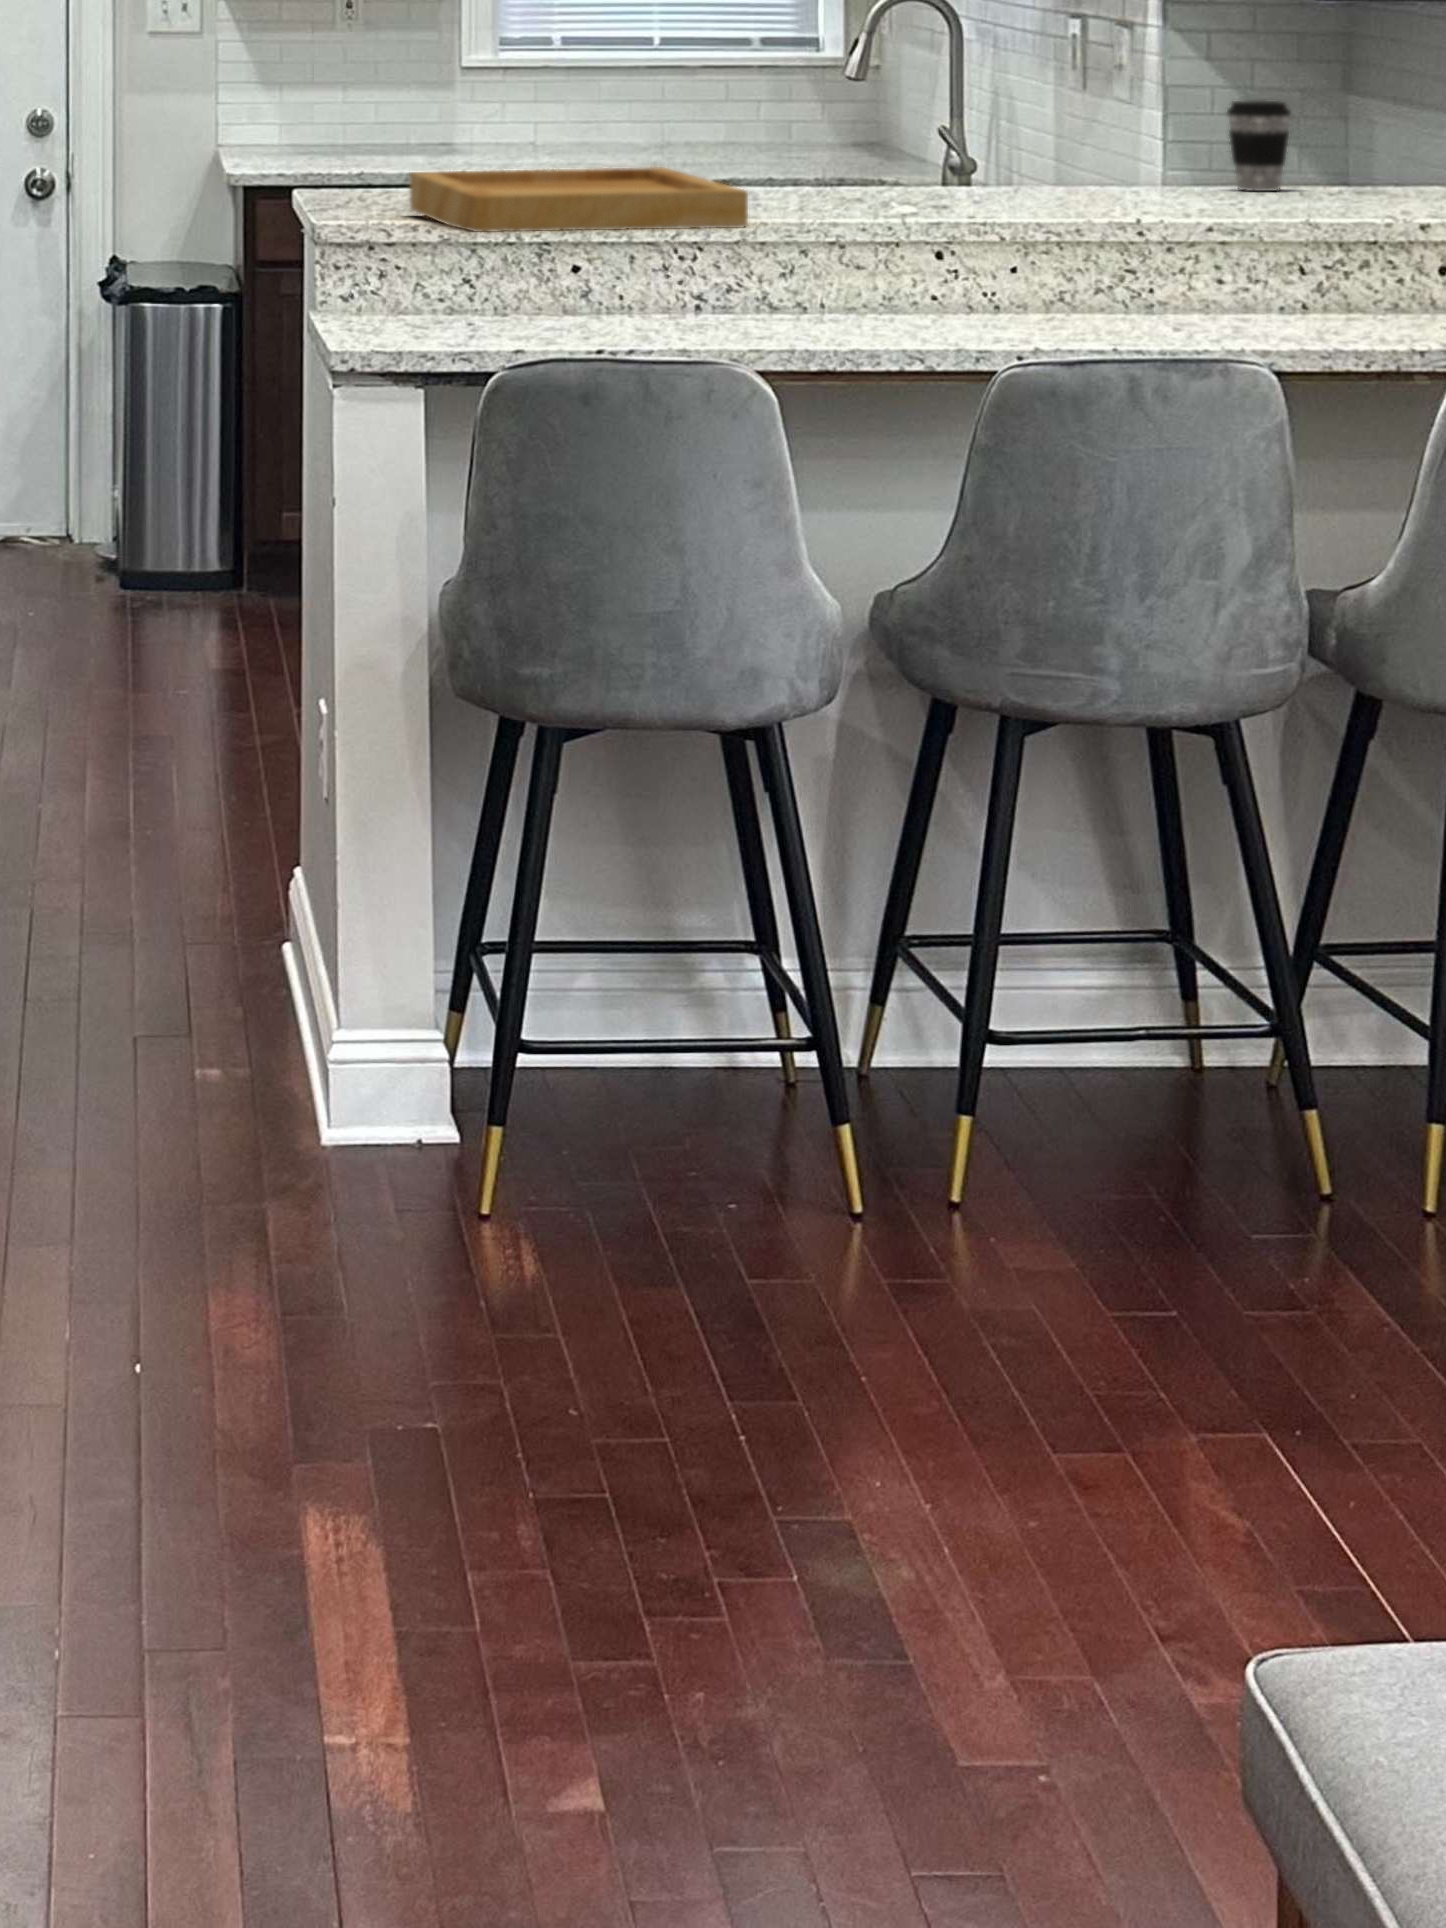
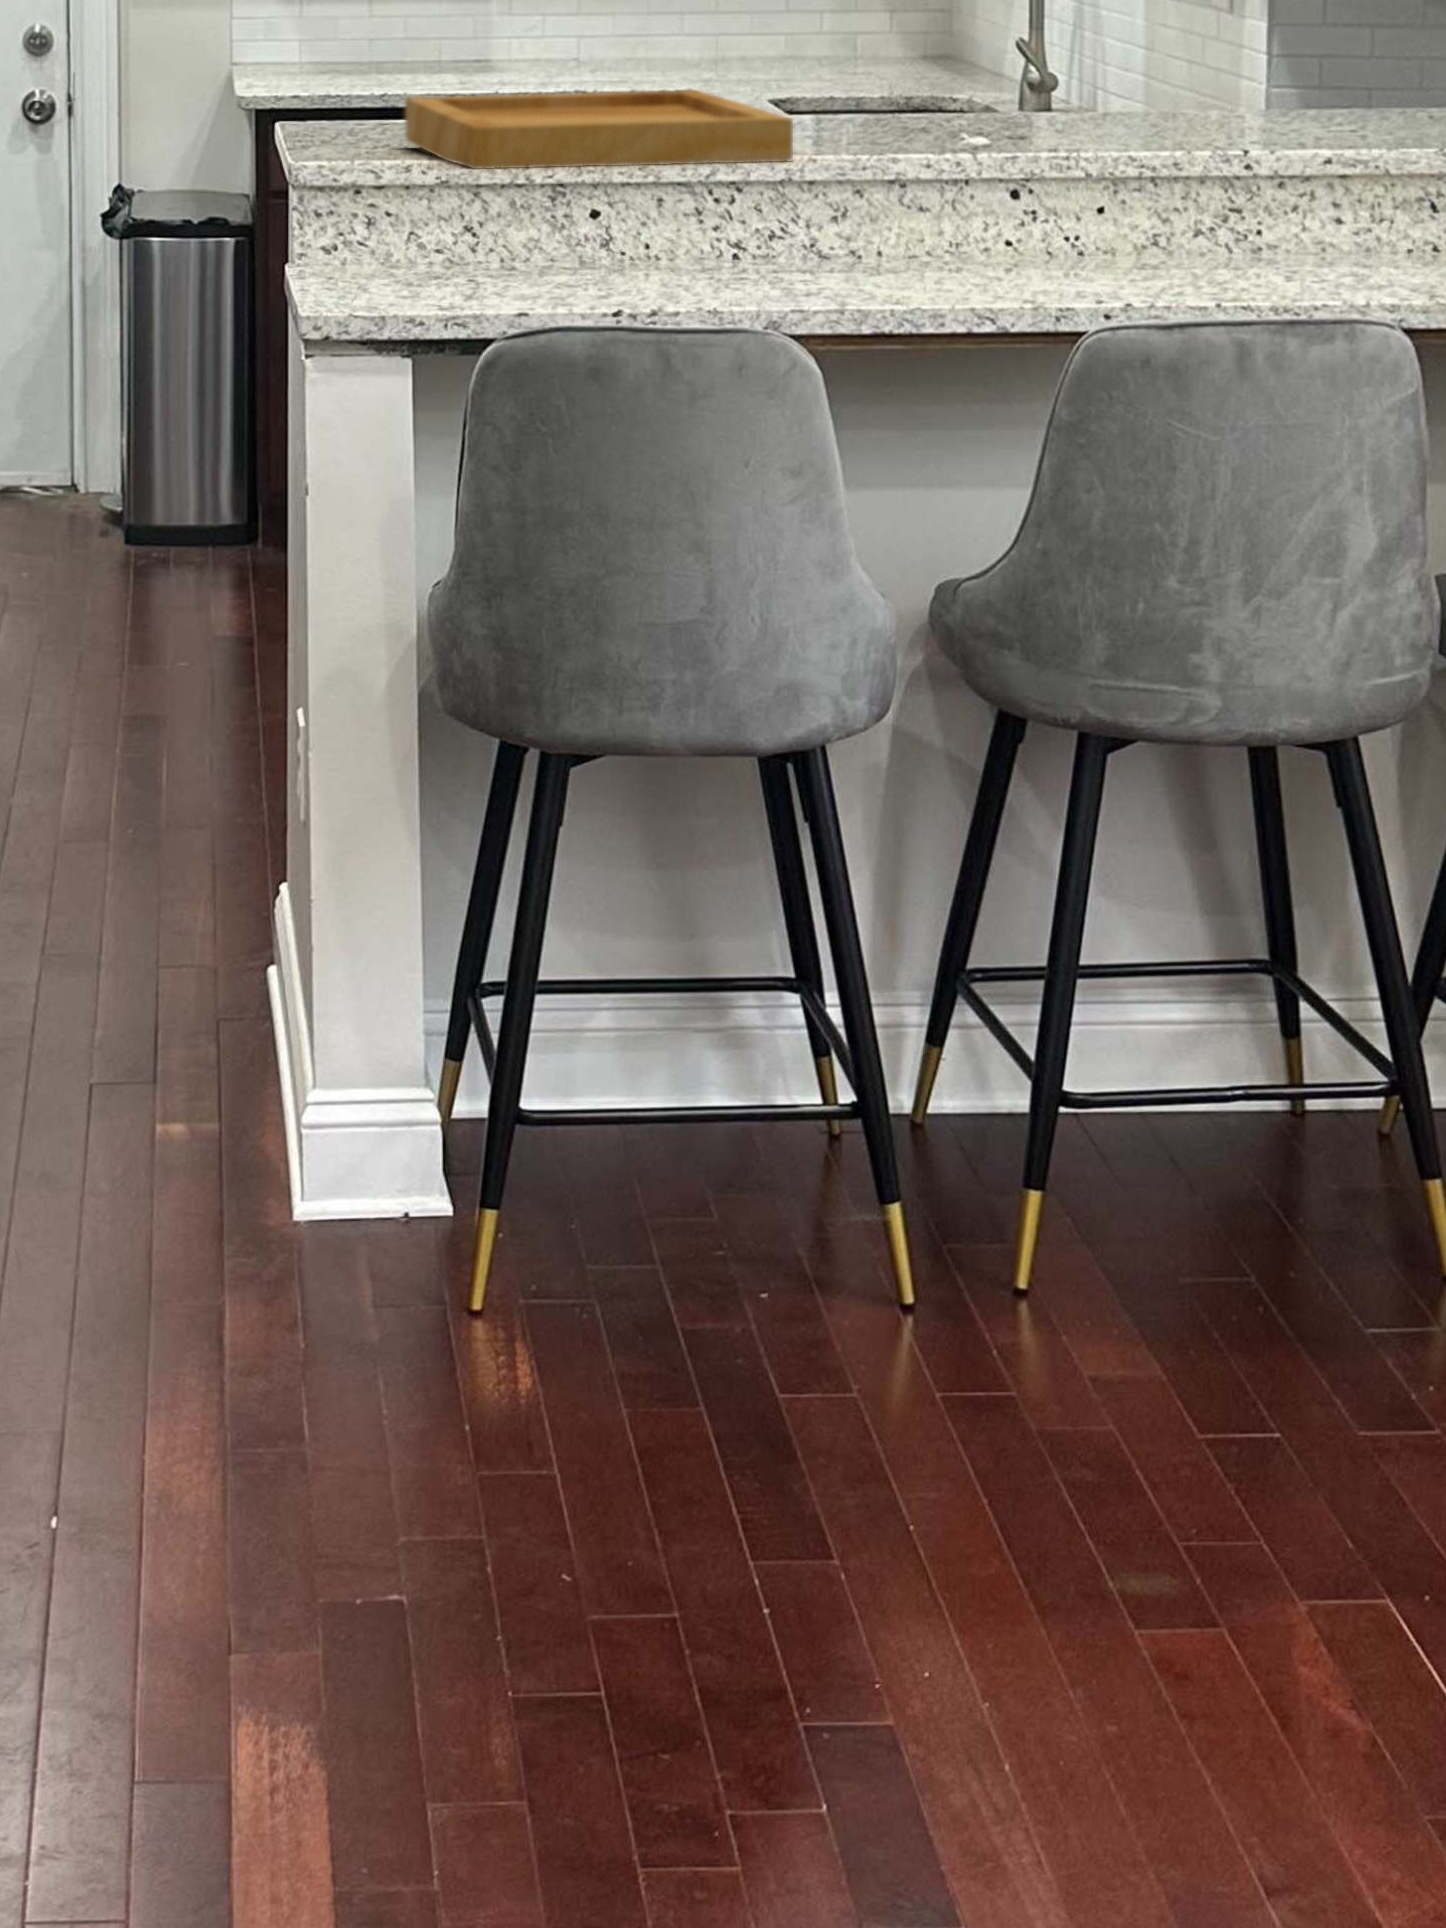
coffee cup: present [1227,101,1291,191] -> none [1341,9,1415,111]

